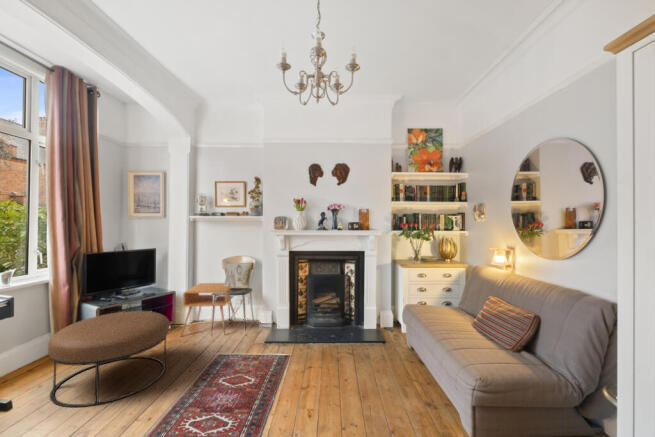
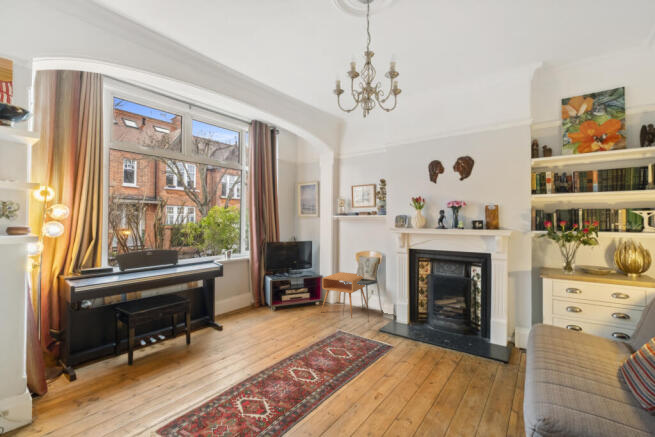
ottoman: present [48,311,169,407] -> none [236,286,302,342]

